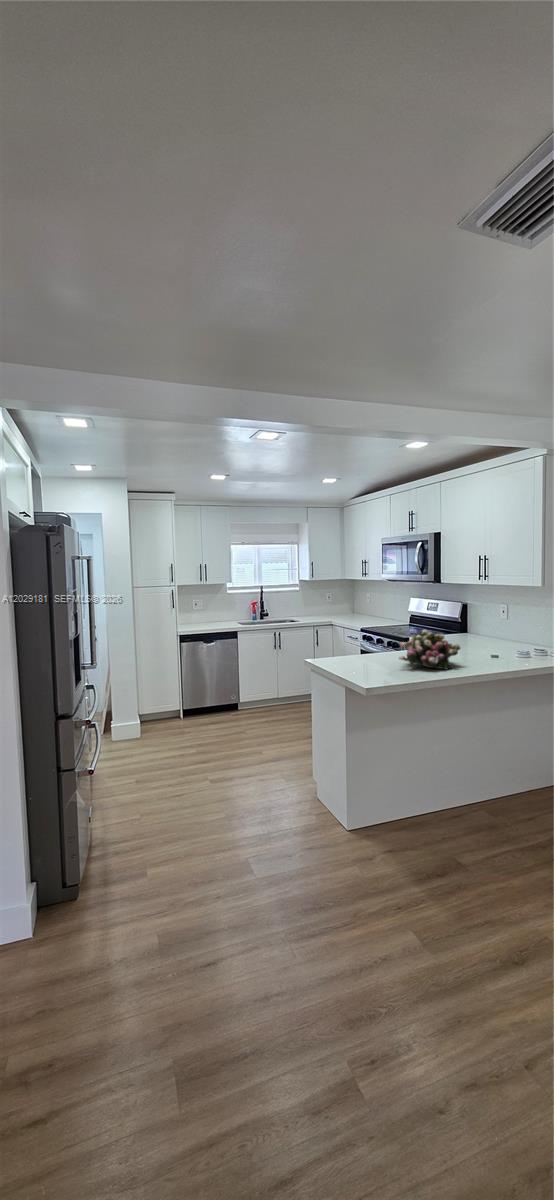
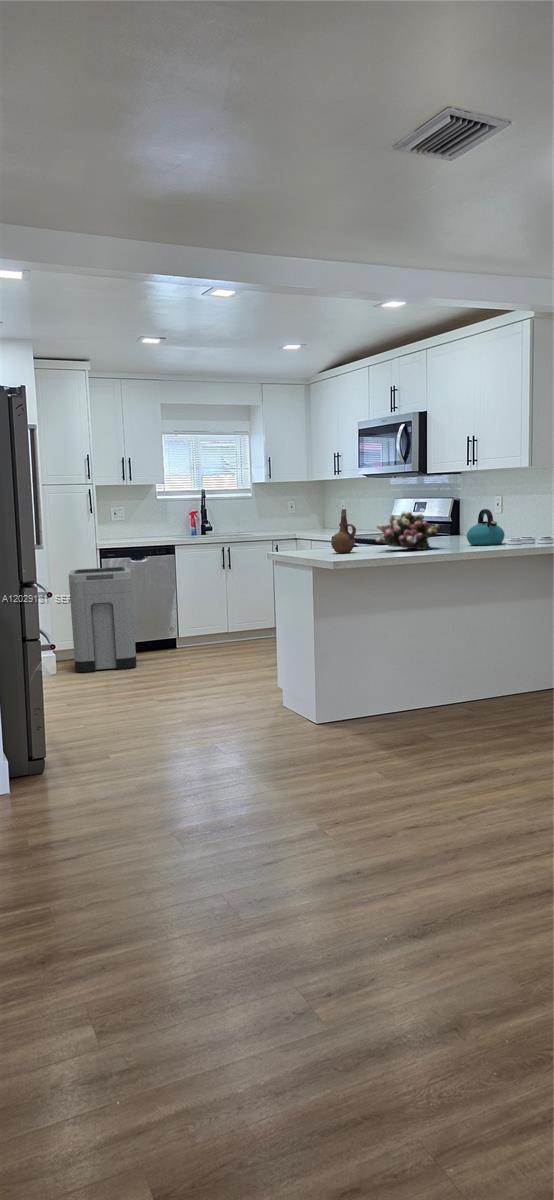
ceramic pitcher: none [358,627,380,667] -> present [331,509,356,553]
kettle: none [485,629,523,664] -> present [467,509,505,545]
trash can: none [150,650,205,737] -> present [69,567,137,673]

